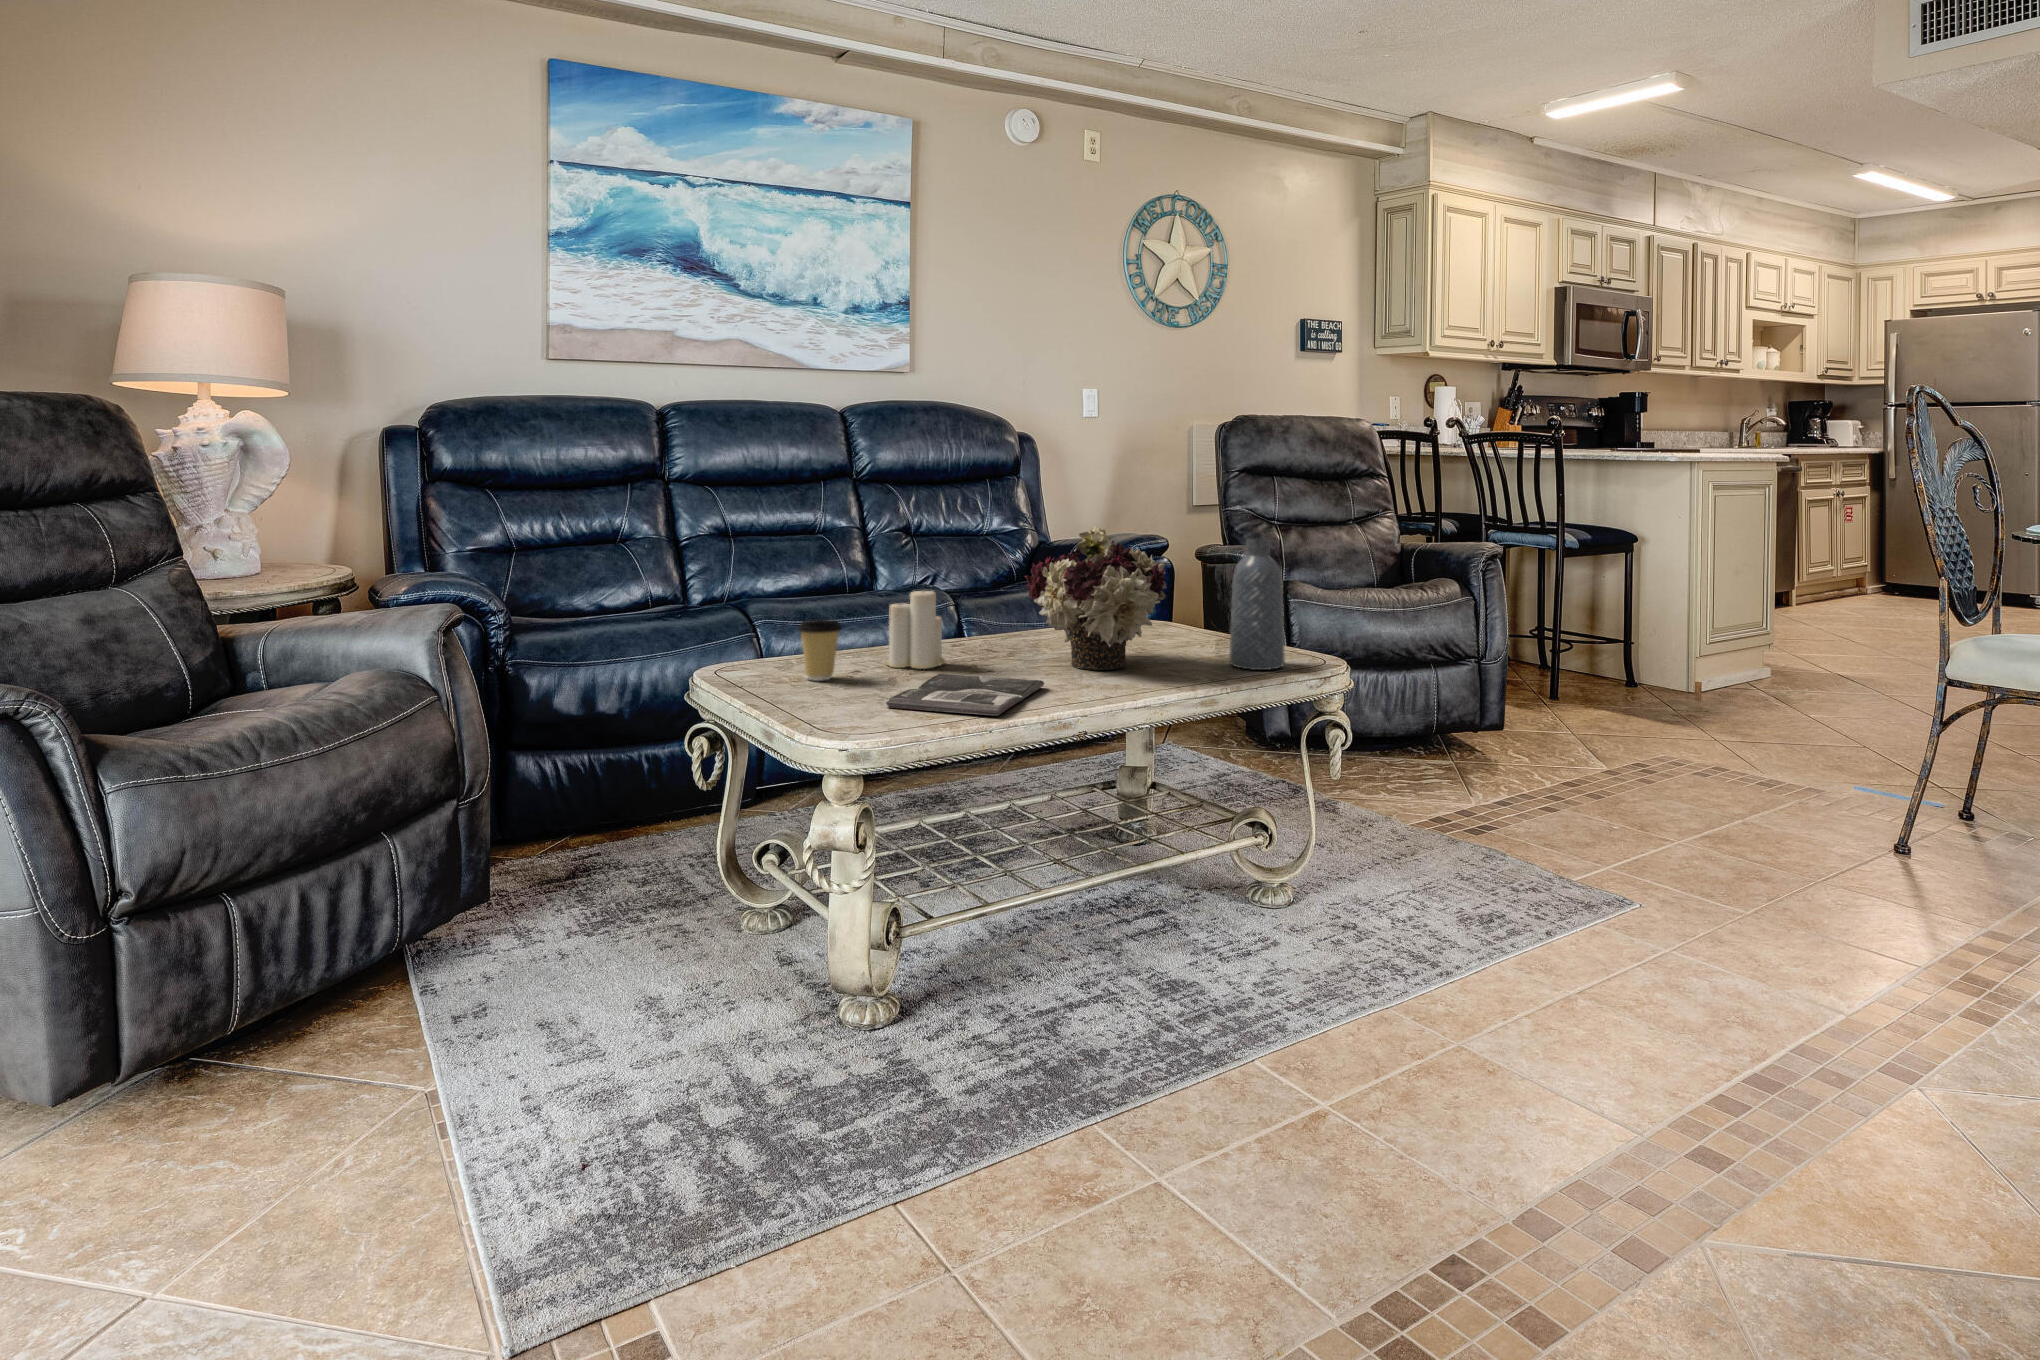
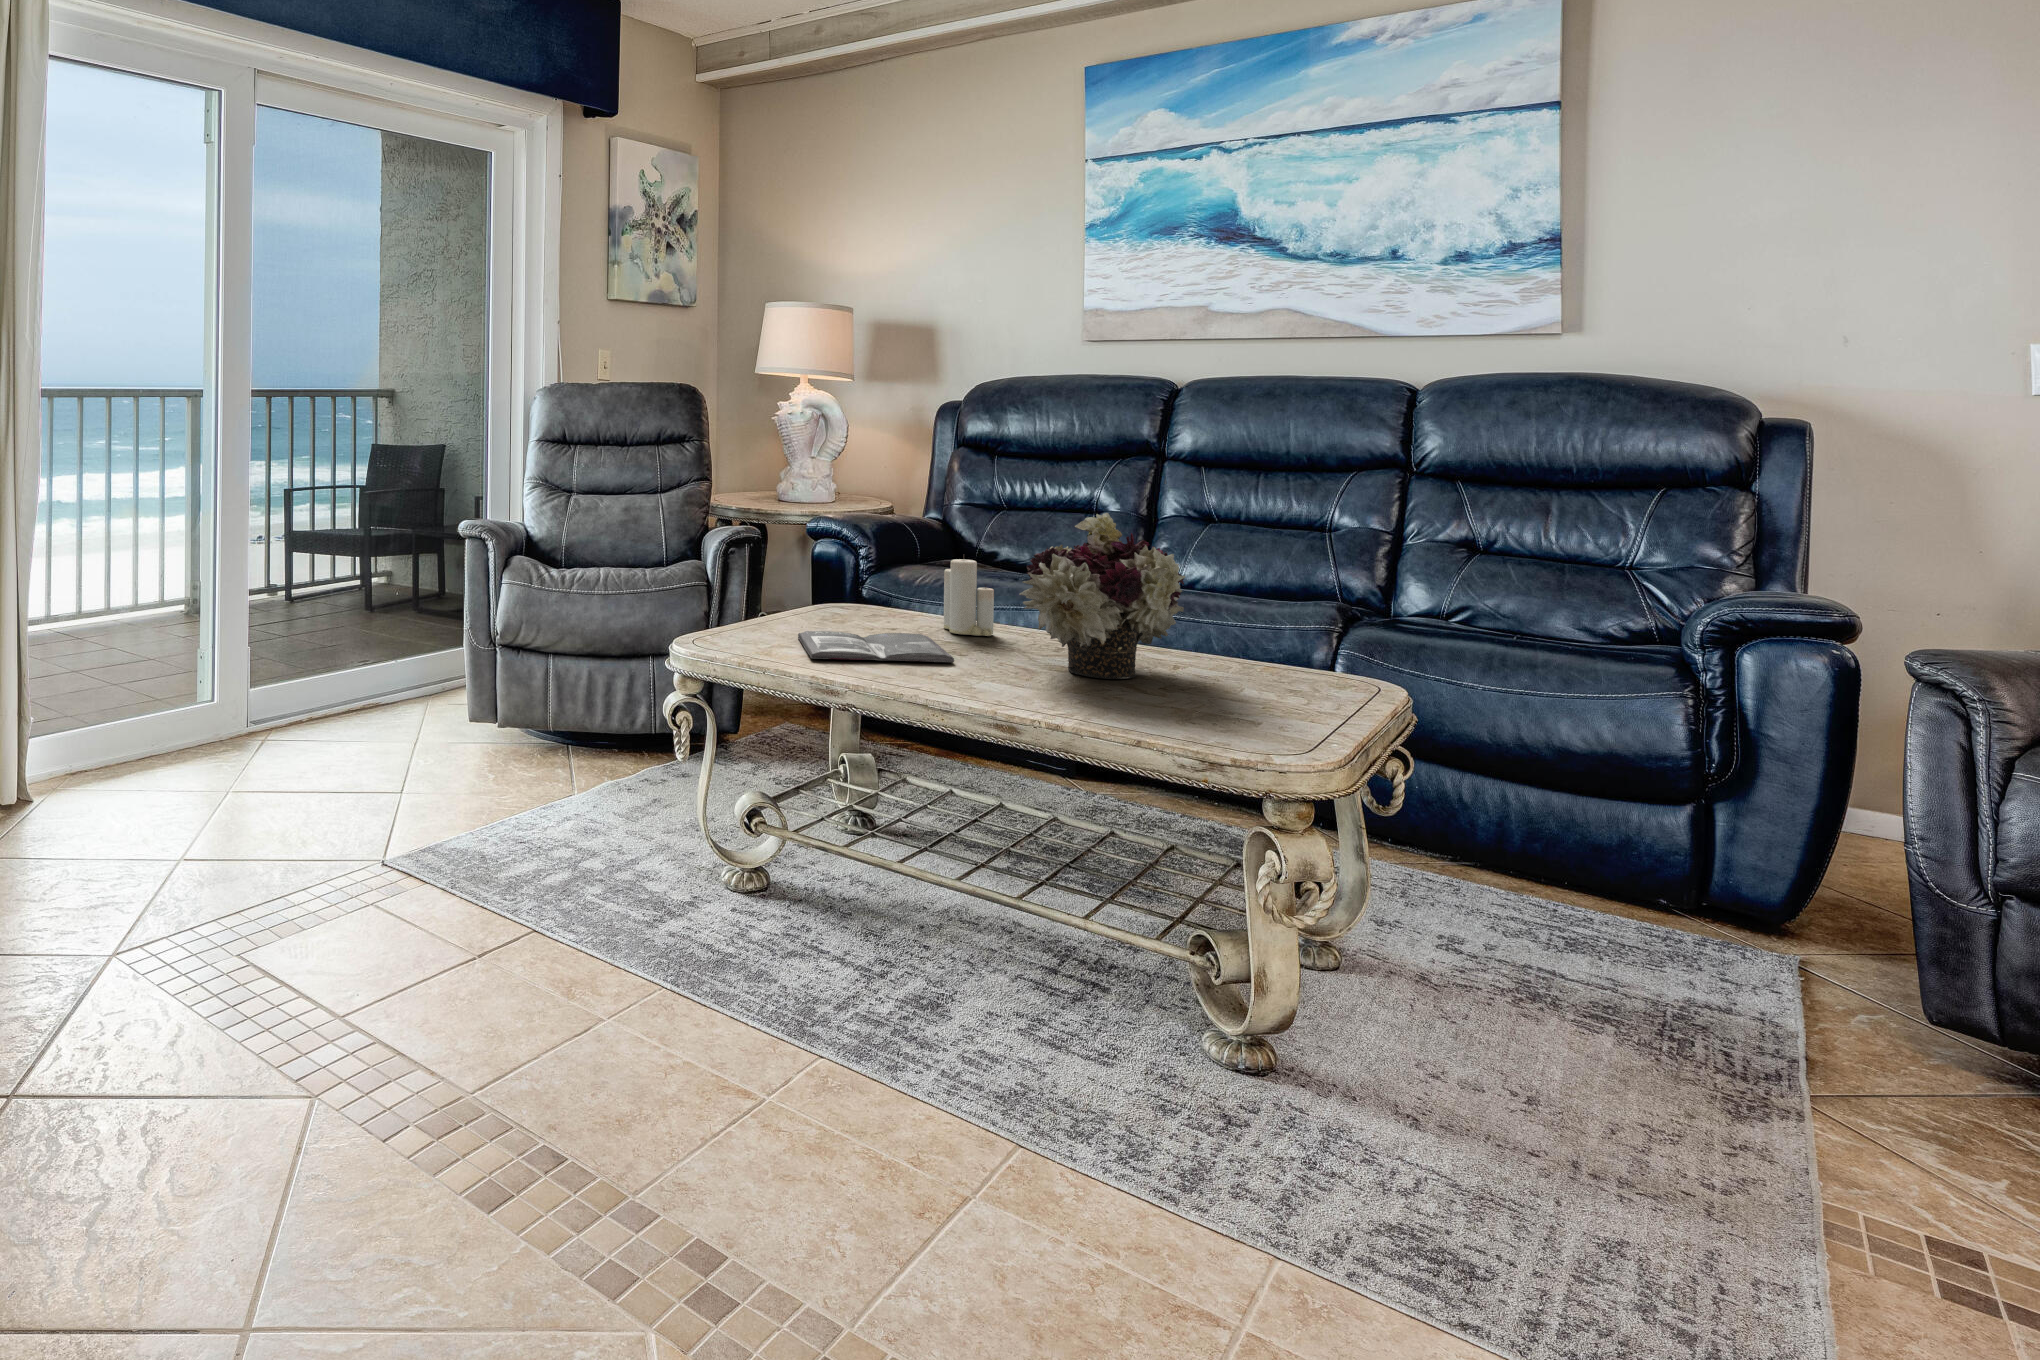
vase: present [1229,538,1285,670] -> none [1218,550,1302,730]
coffee cup: present [798,619,842,681] -> none [845,566,884,620]

